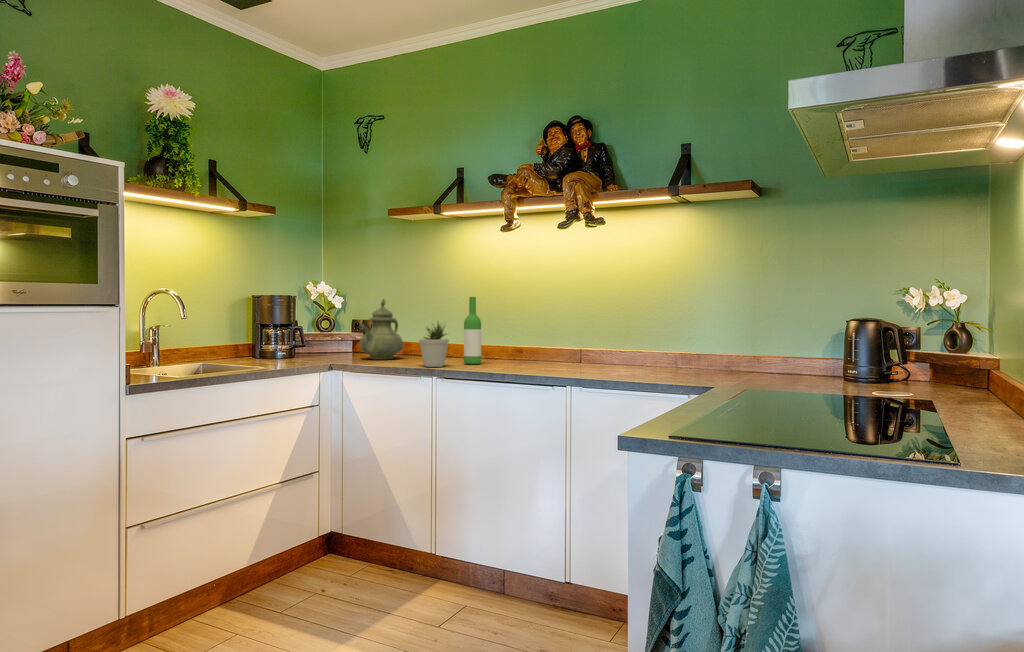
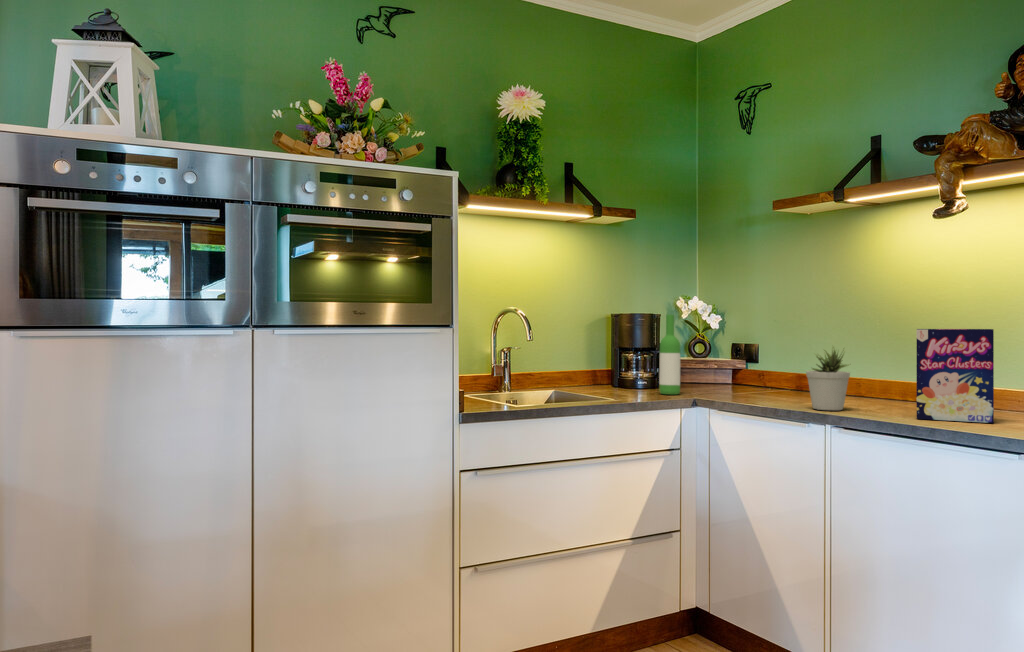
wine bottle: present [464,297,481,364] -> present [659,315,680,395]
teapot: present [359,299,403,360] -> none [730,317,792,396]
cereal box: none [492,308,537,369] -> present [916,329,994,423]

